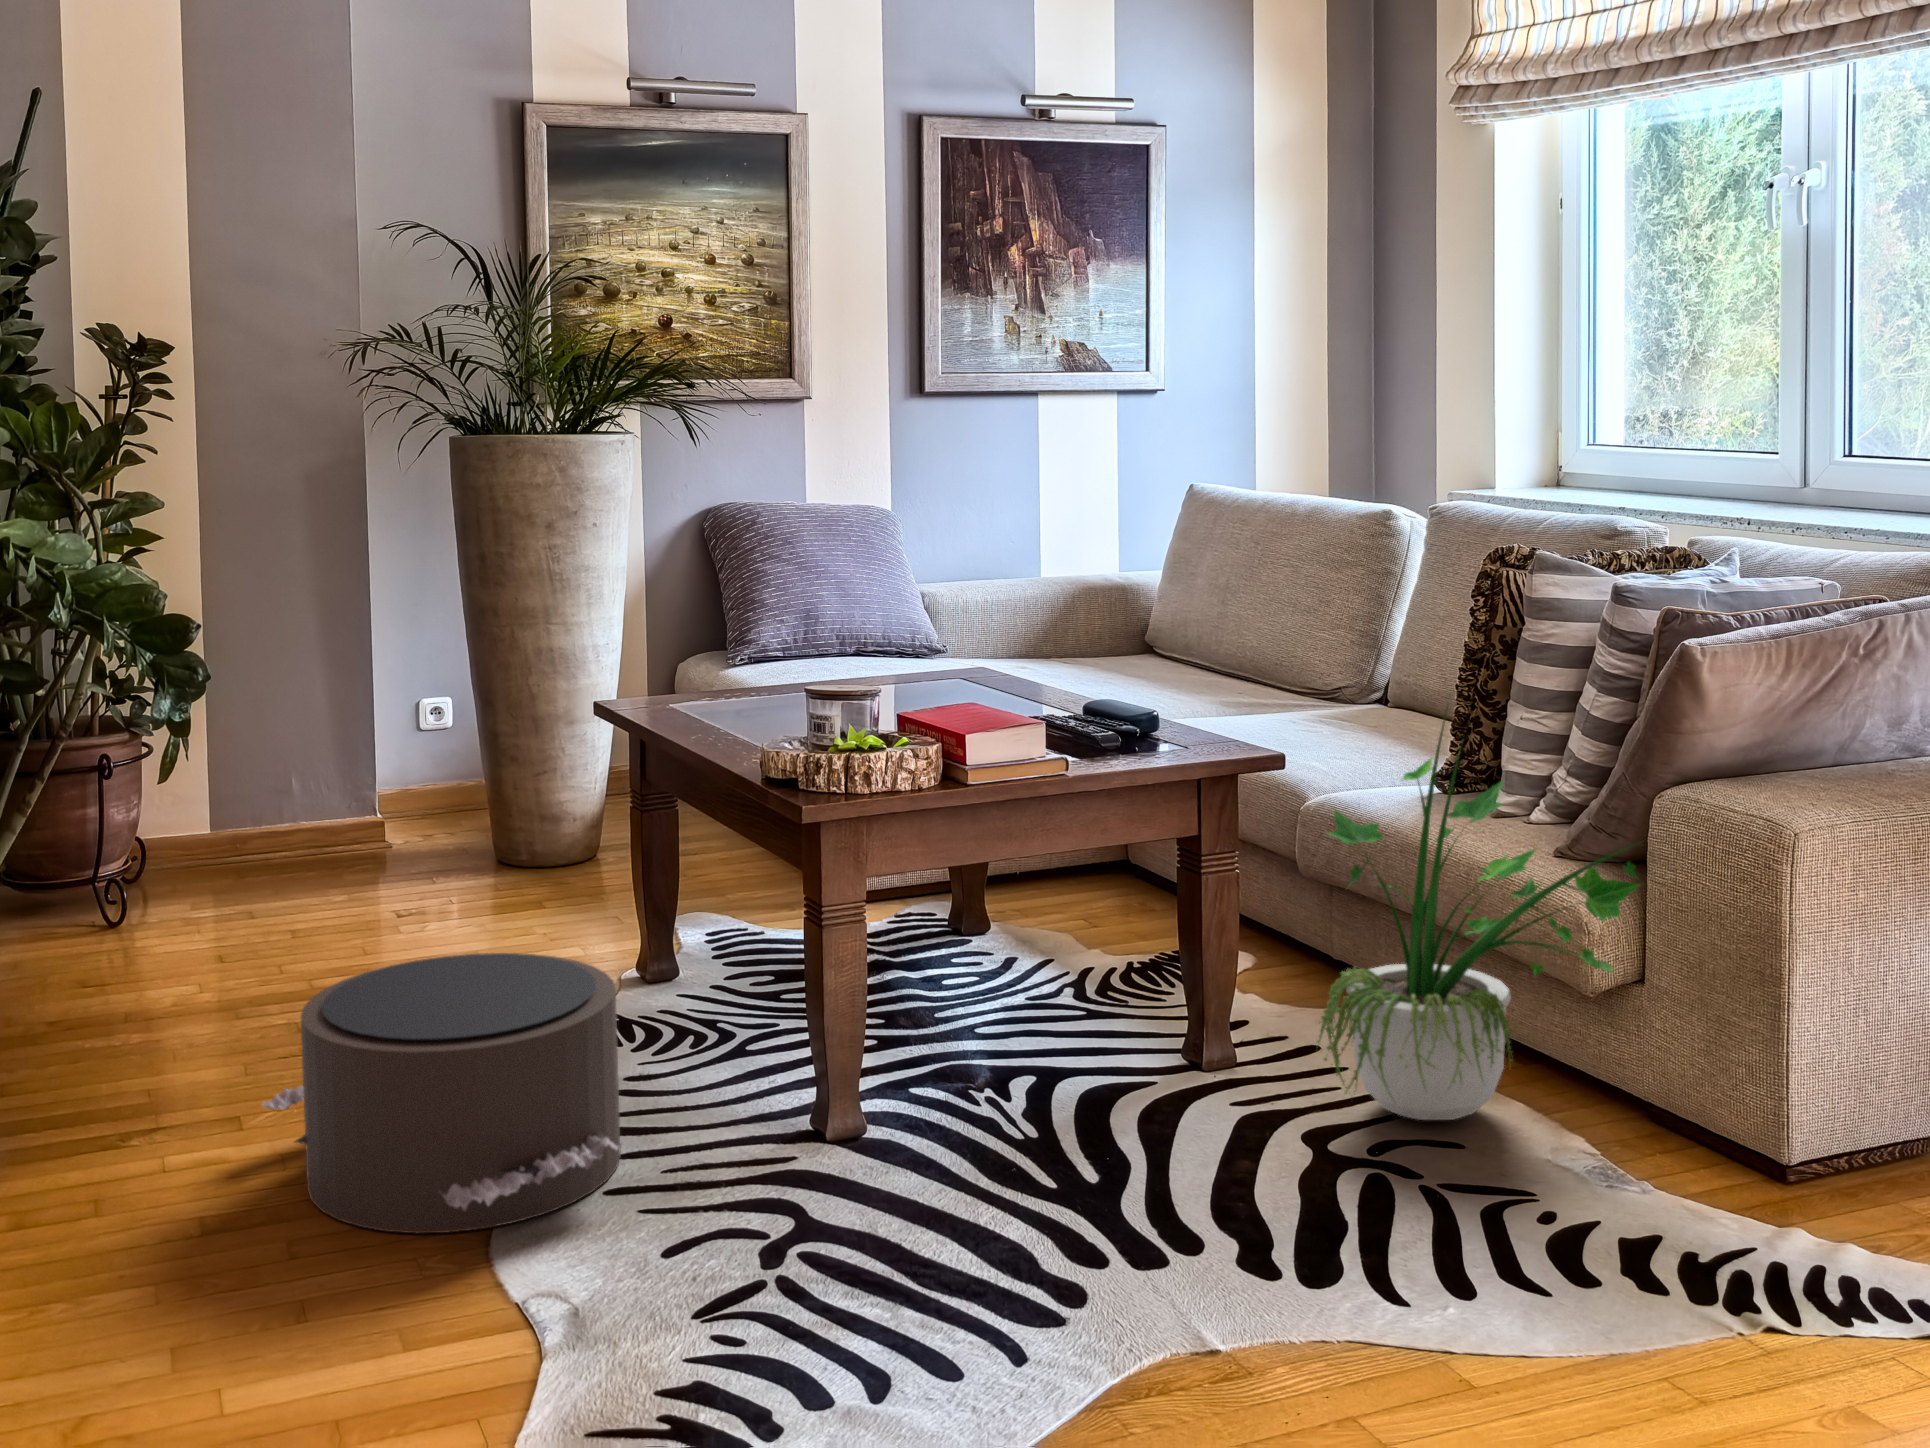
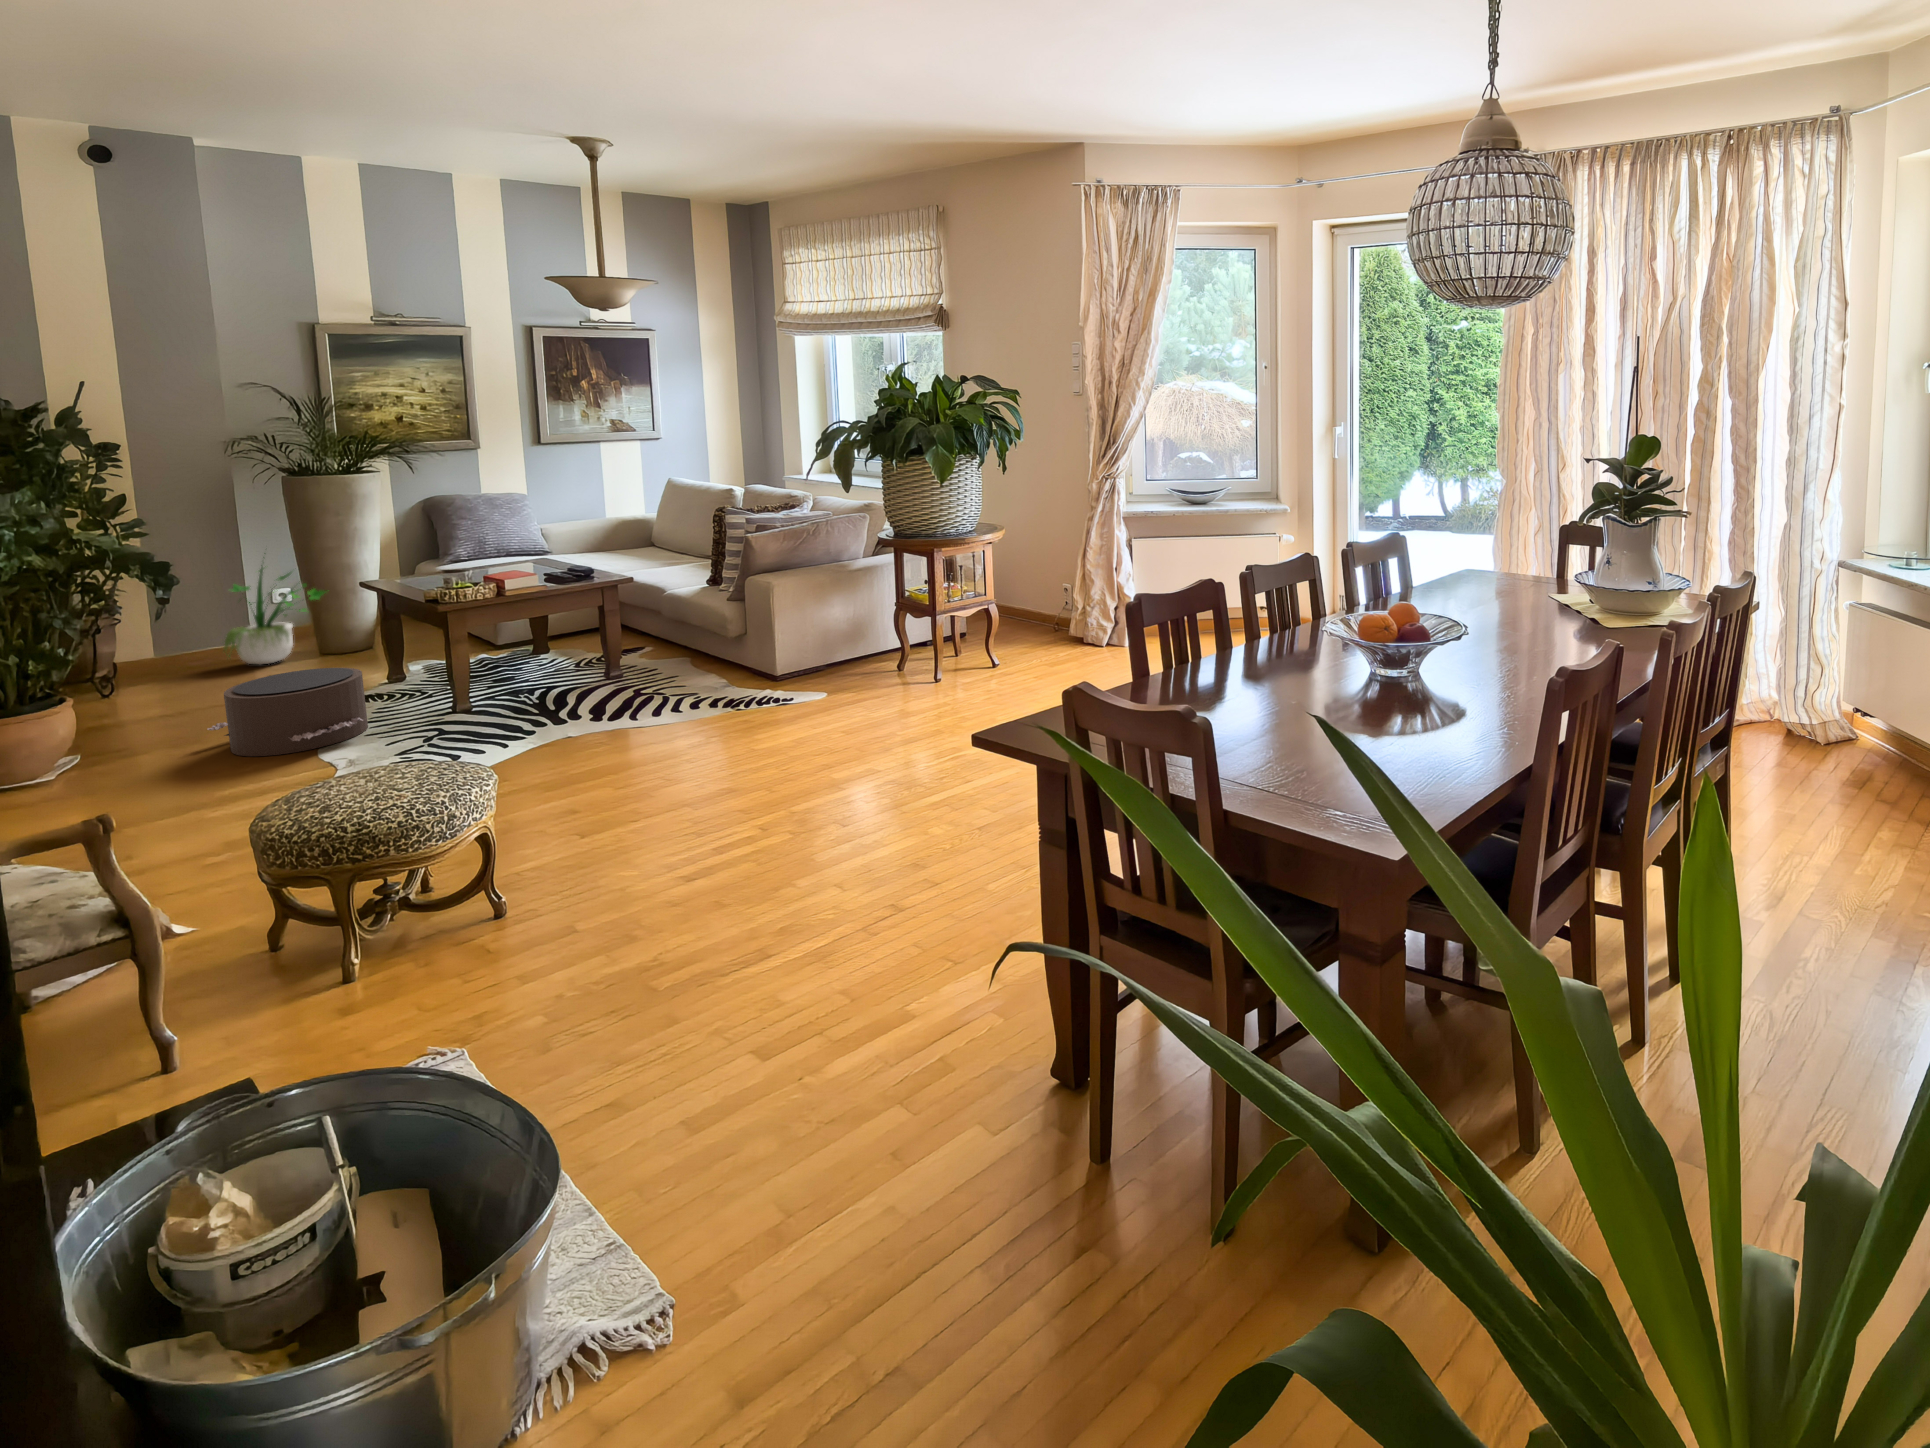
potted plant: present [1317,714,1640,1120] -> present [224,553,326,664]

